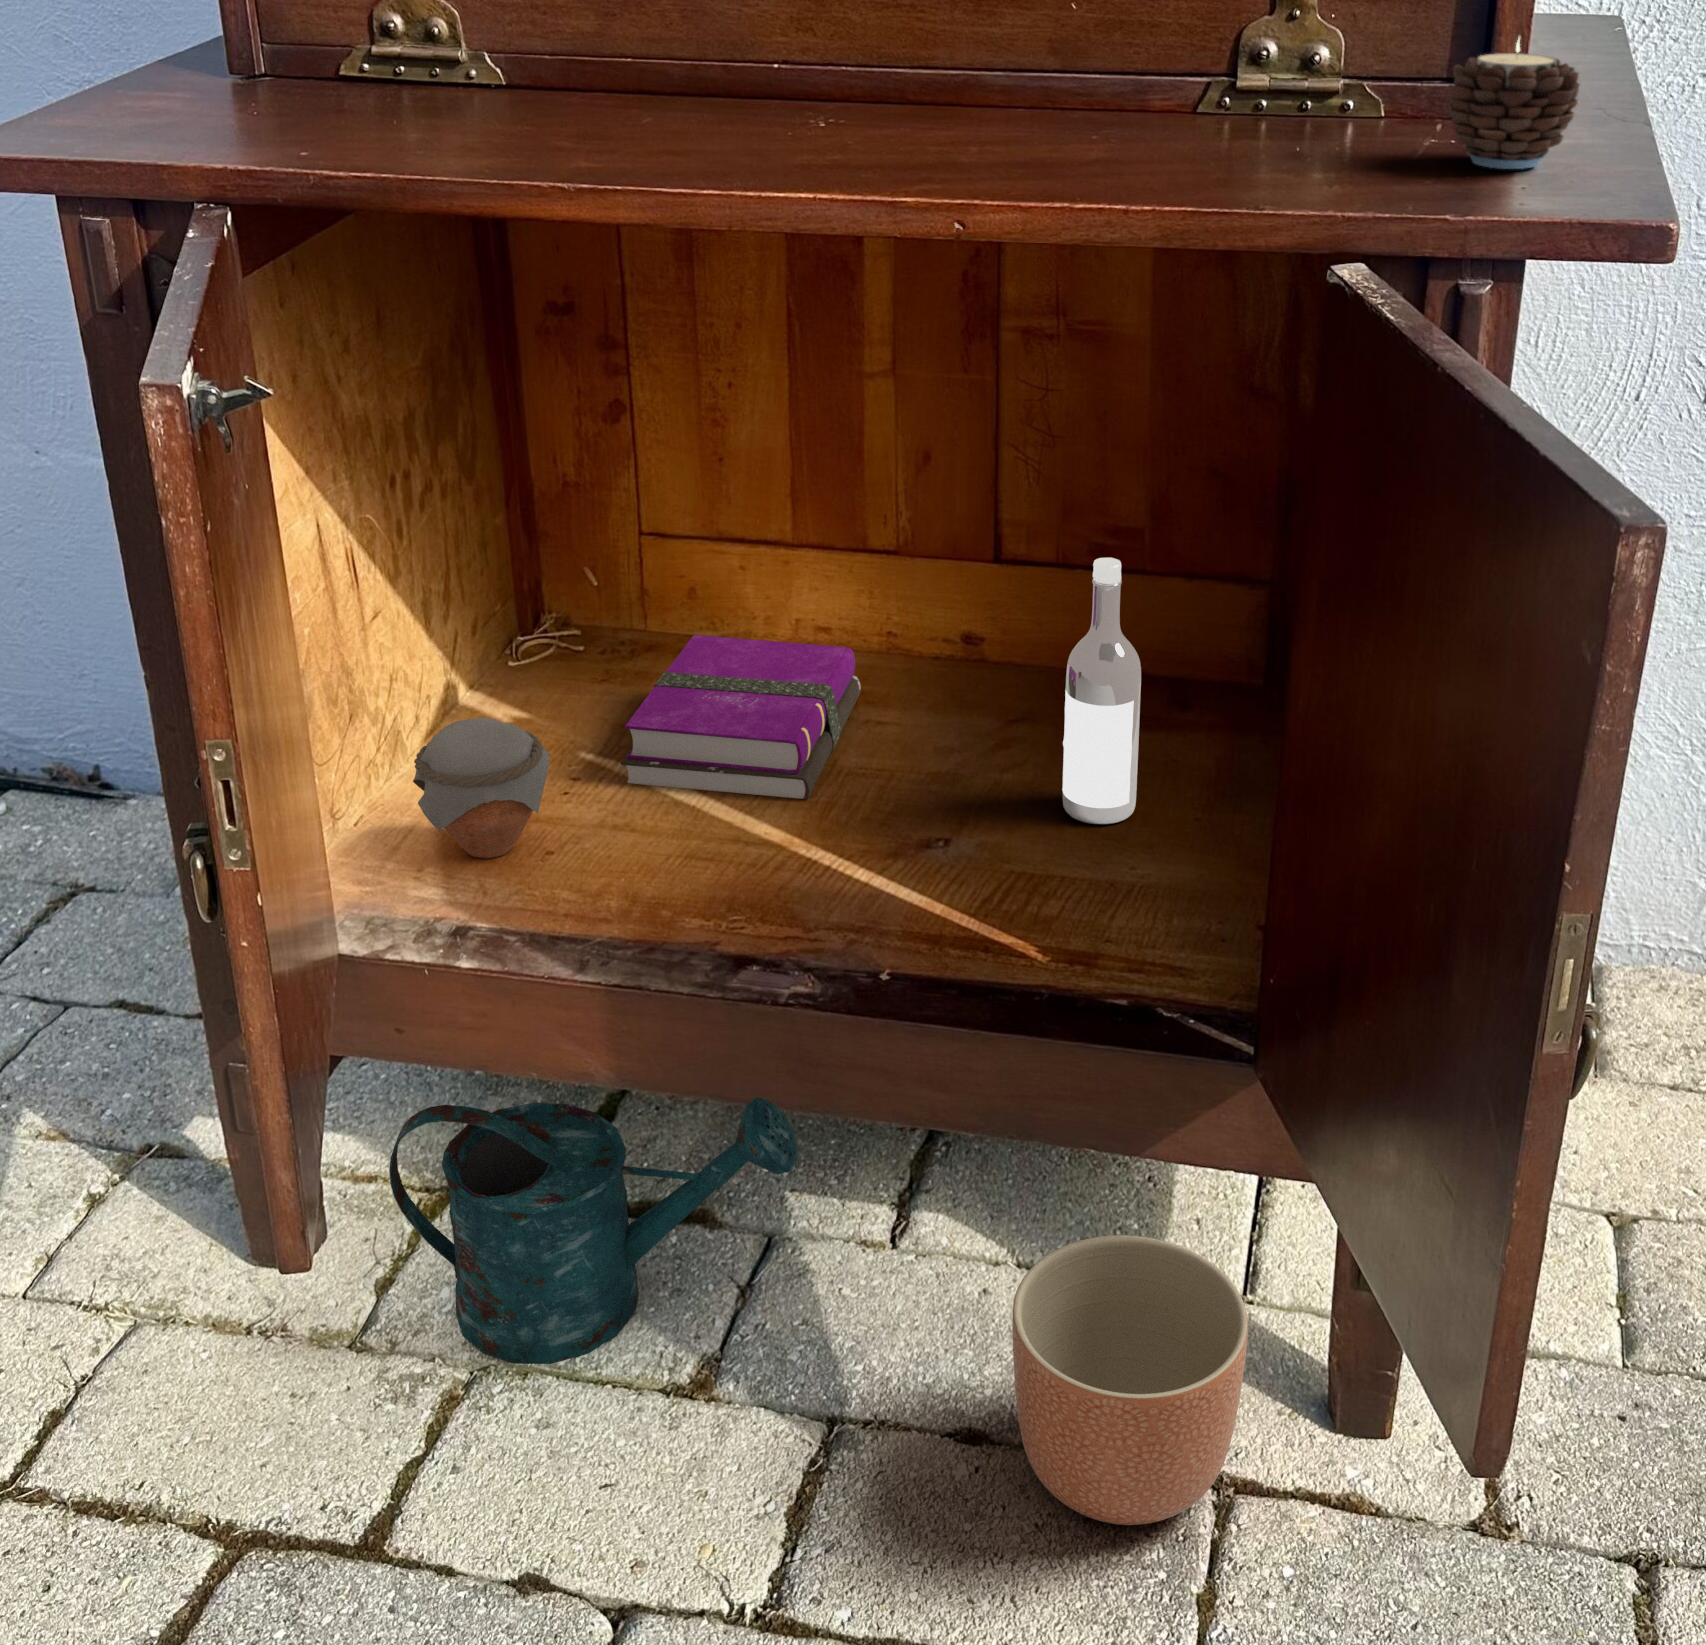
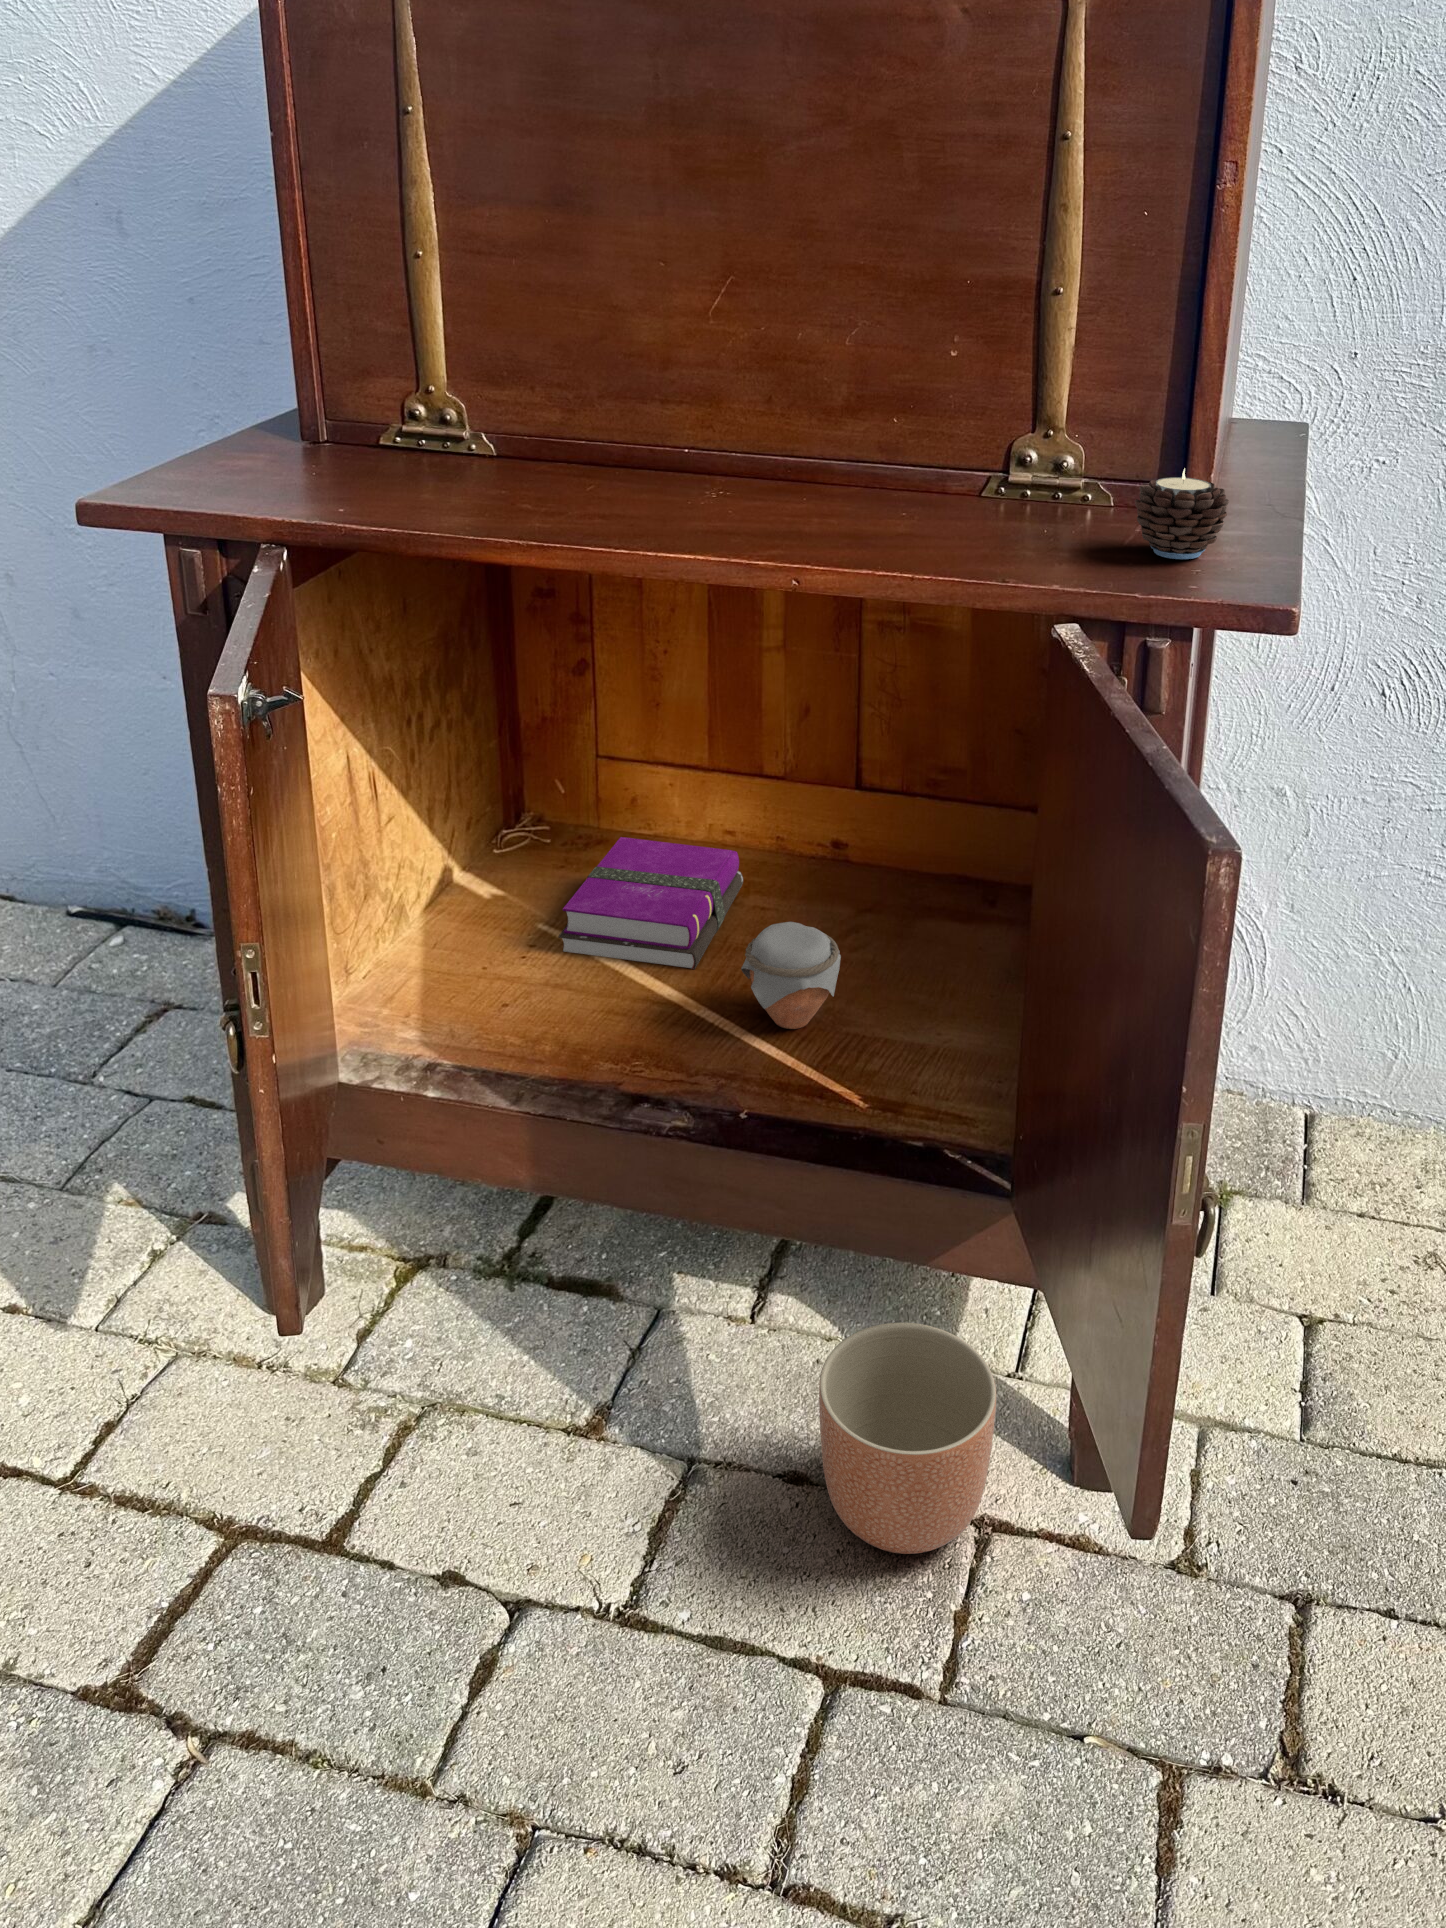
wine bottle: present [1062,558,1141,824] -> none [885,798,943,996]
jar: present [413,717,550,858] -> present [741,922,841,1029]
watering can: present [389,1097,798,1363] -> none [366,1198,670,1403]

